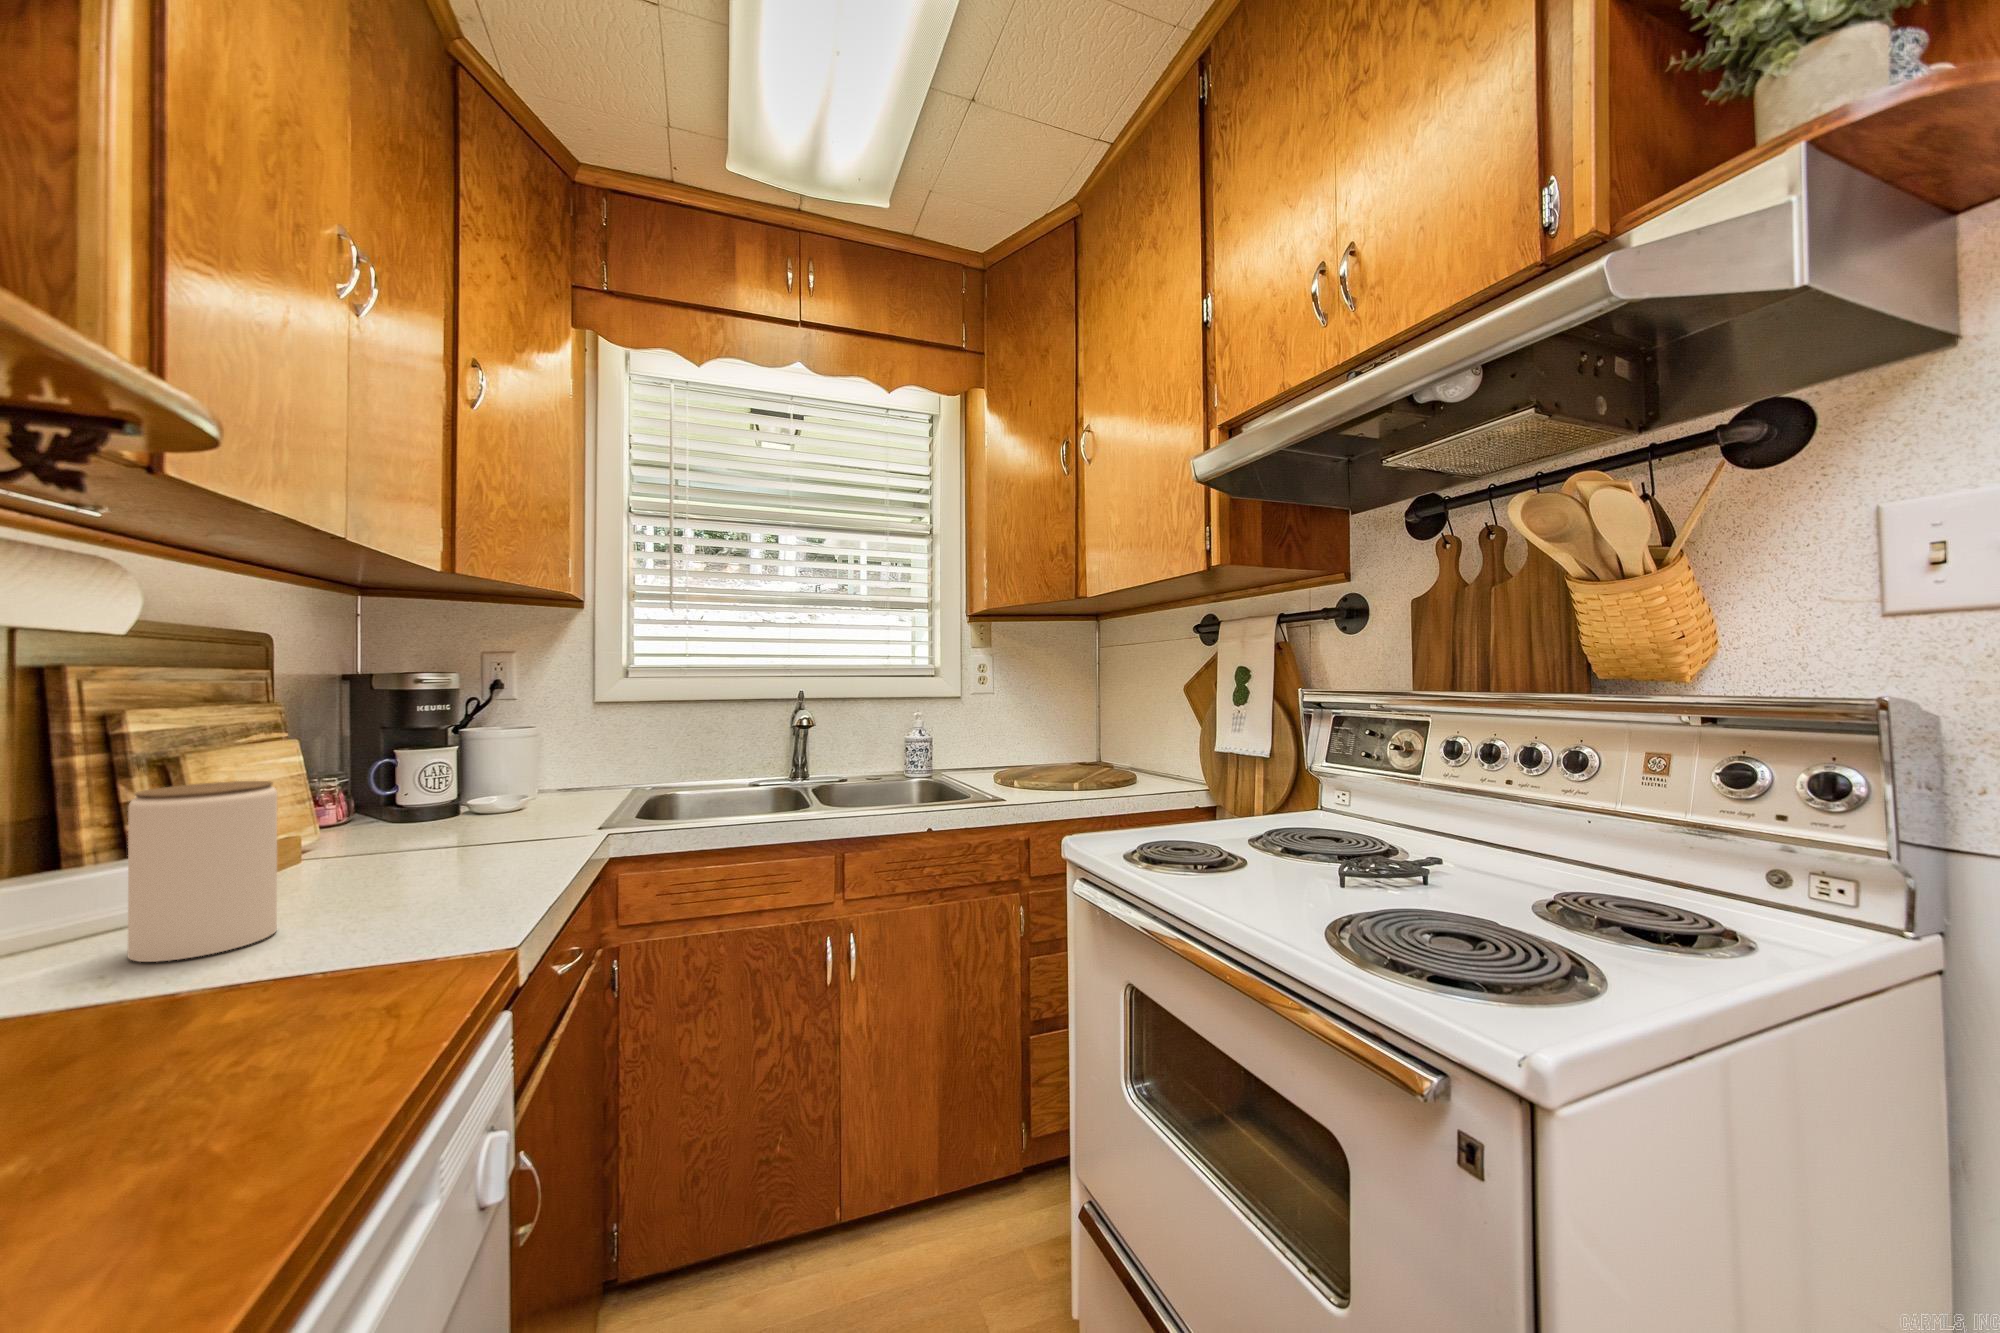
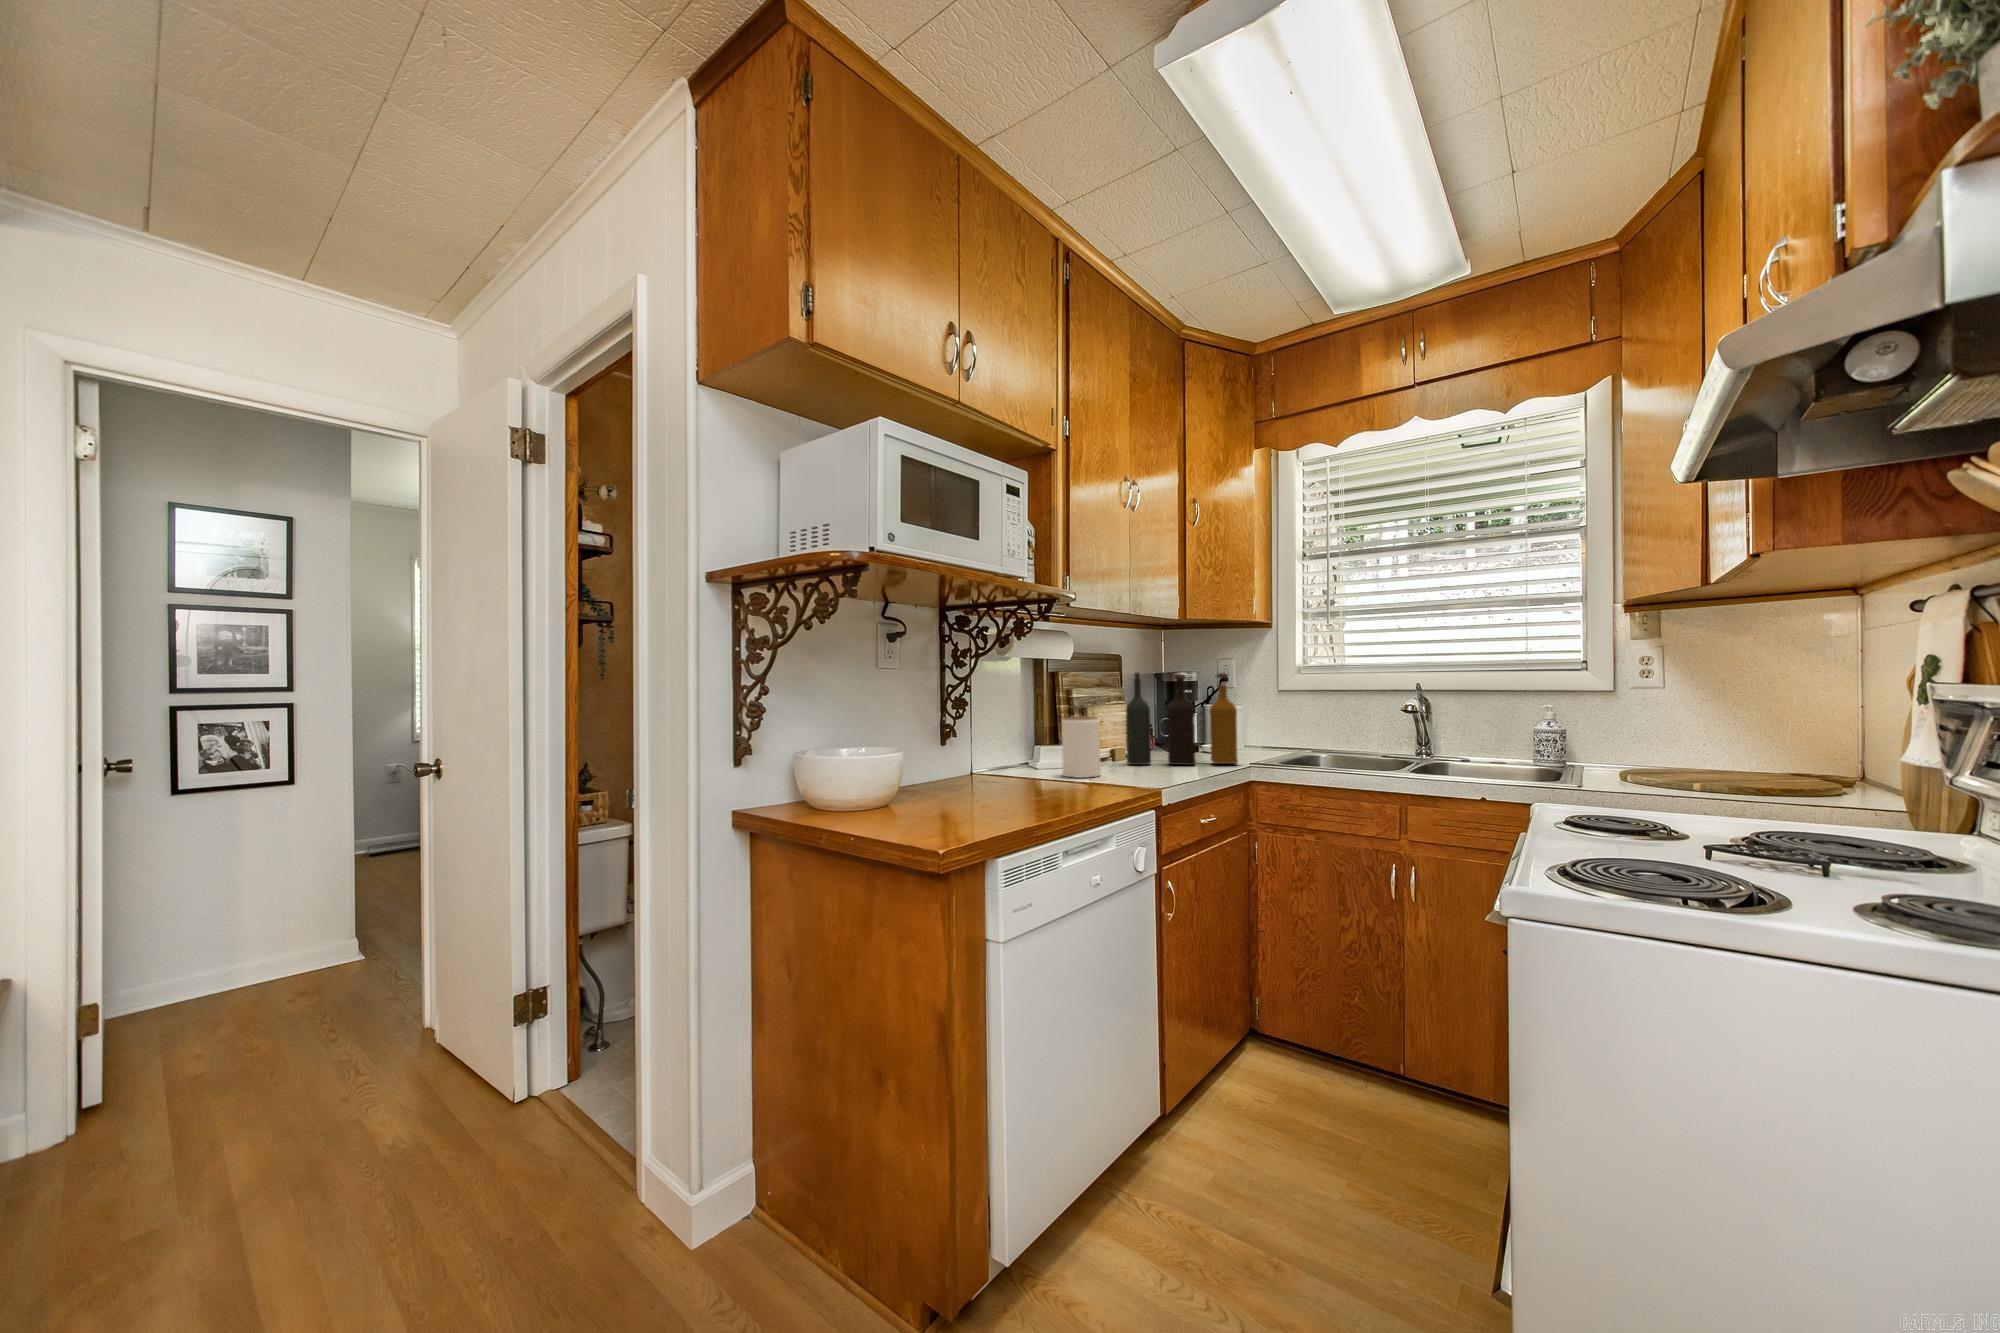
bottle: none [319,672,584,875] -> present [1126,673,1238,765]

